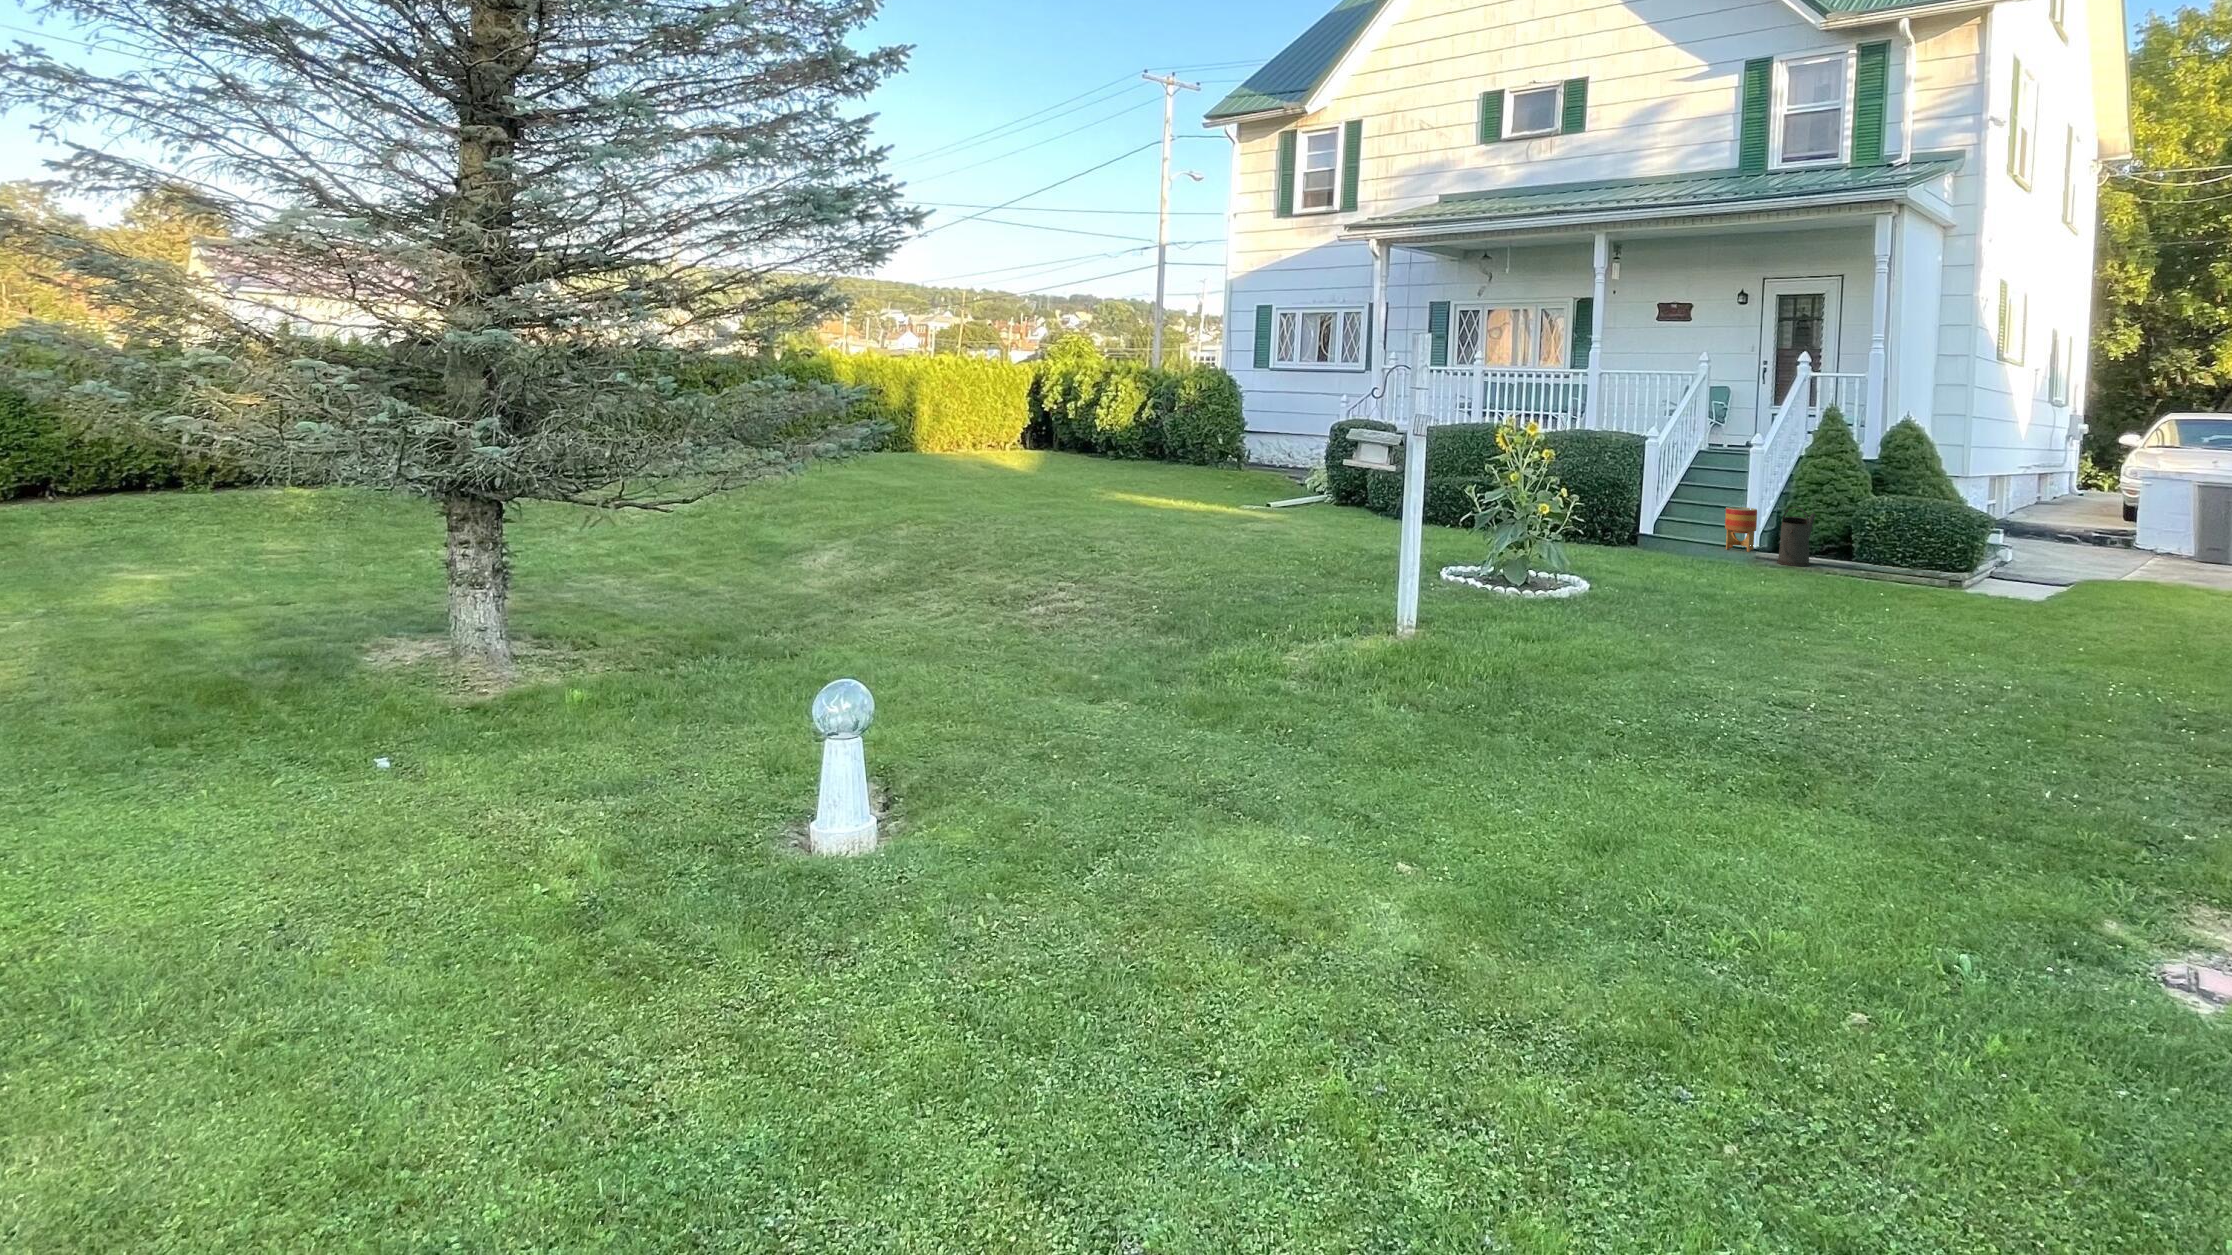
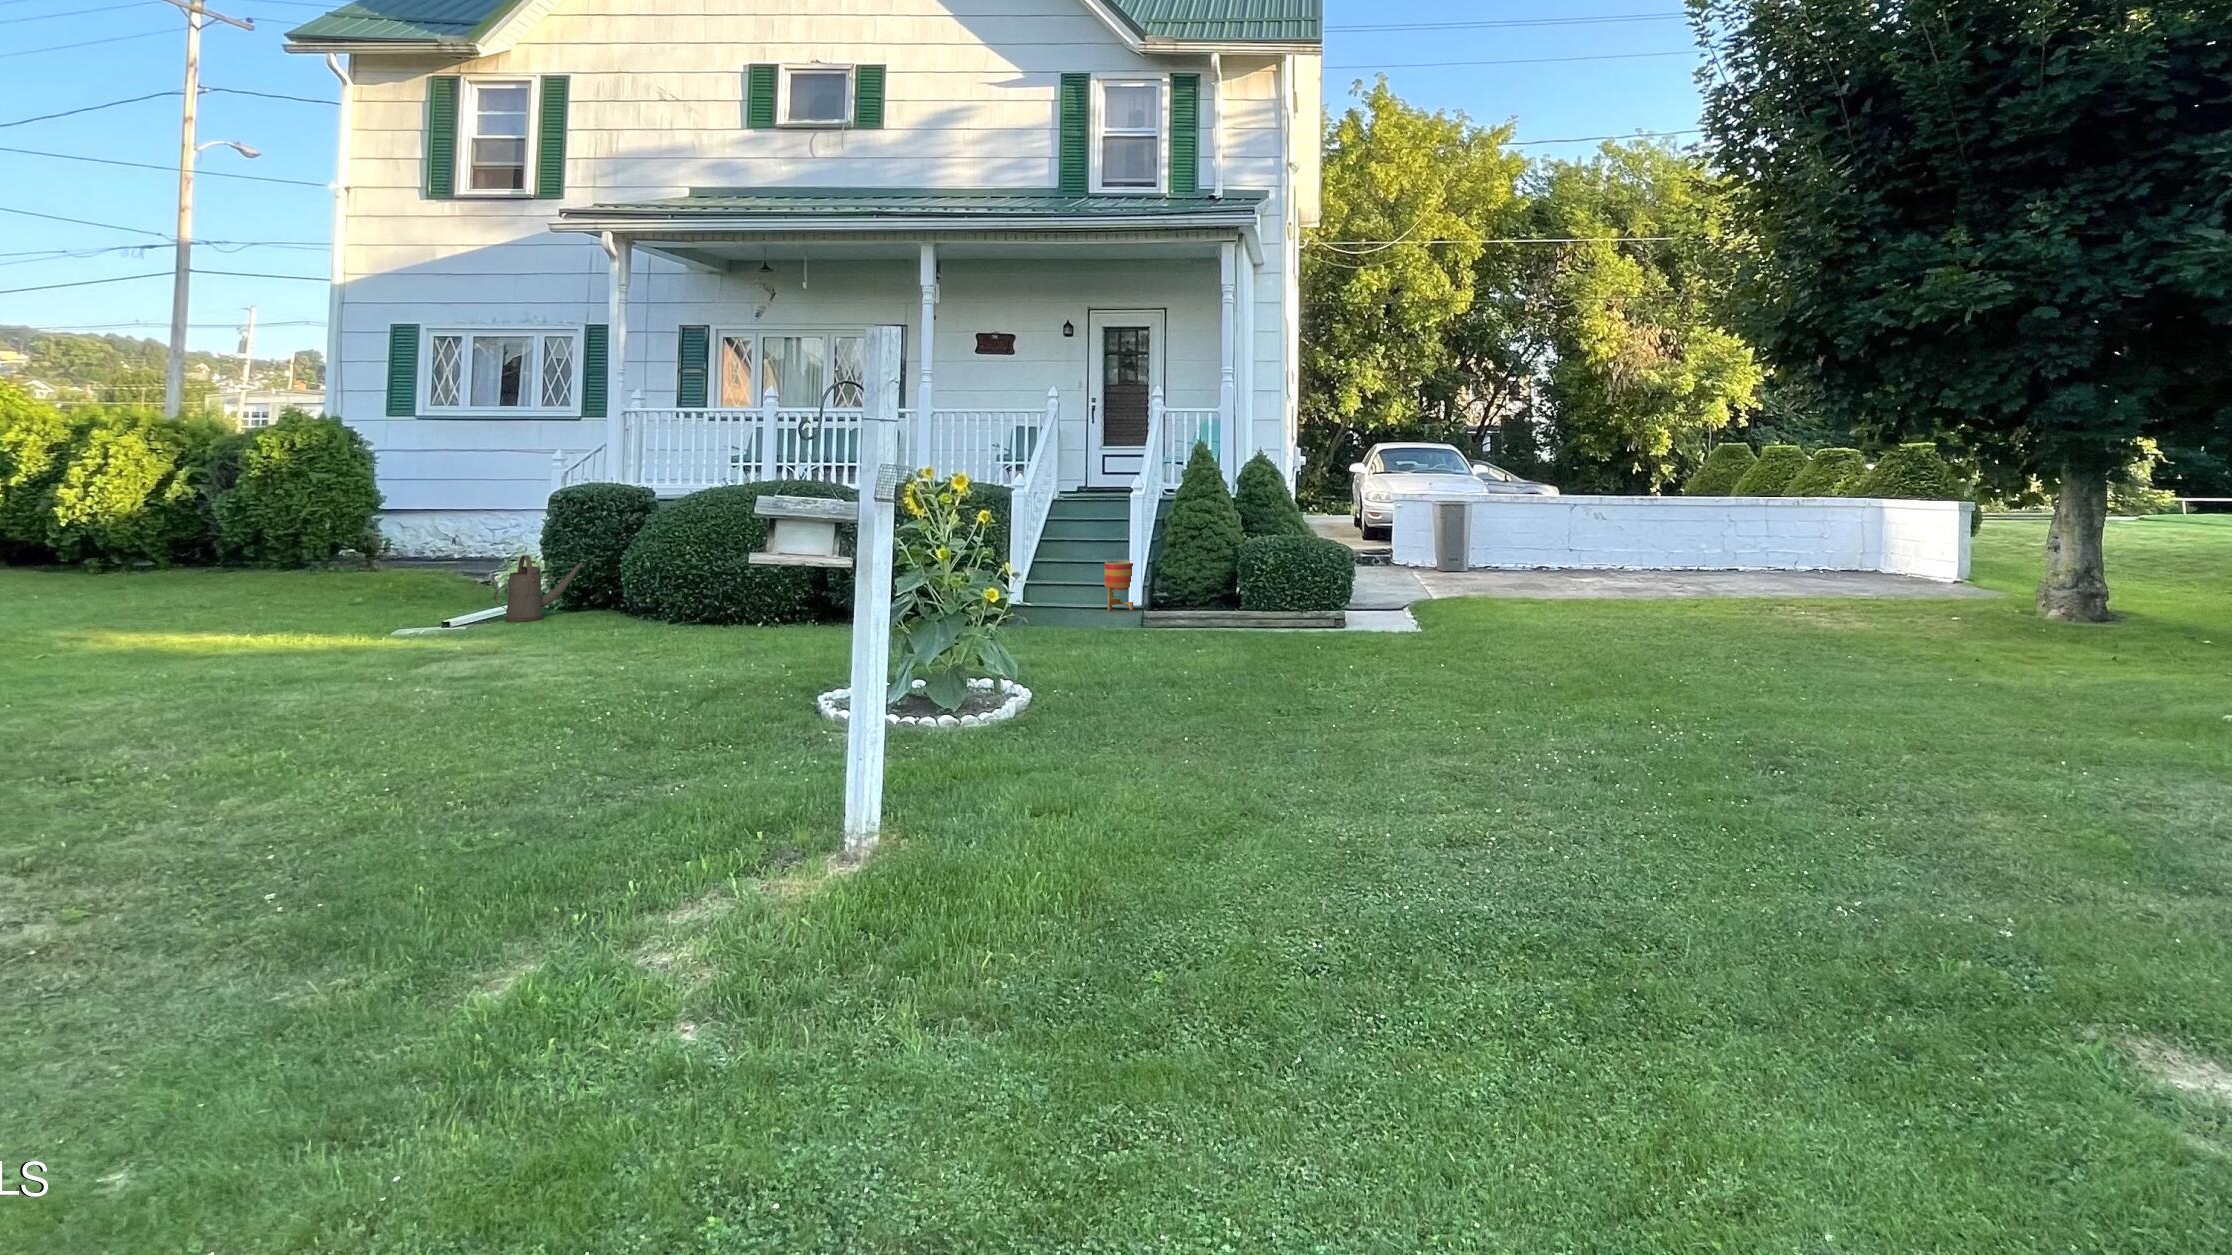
watering can: present [1777,507,1816,566] -> present [494,555,583,622]

